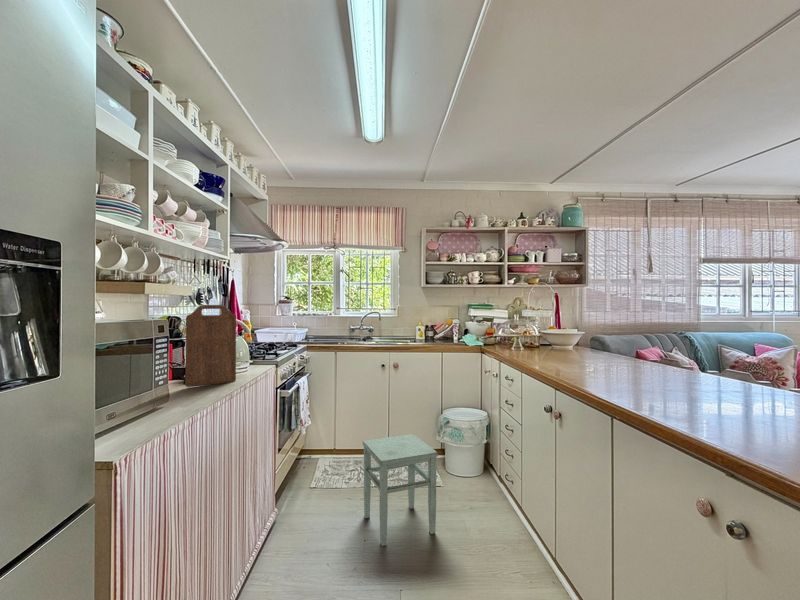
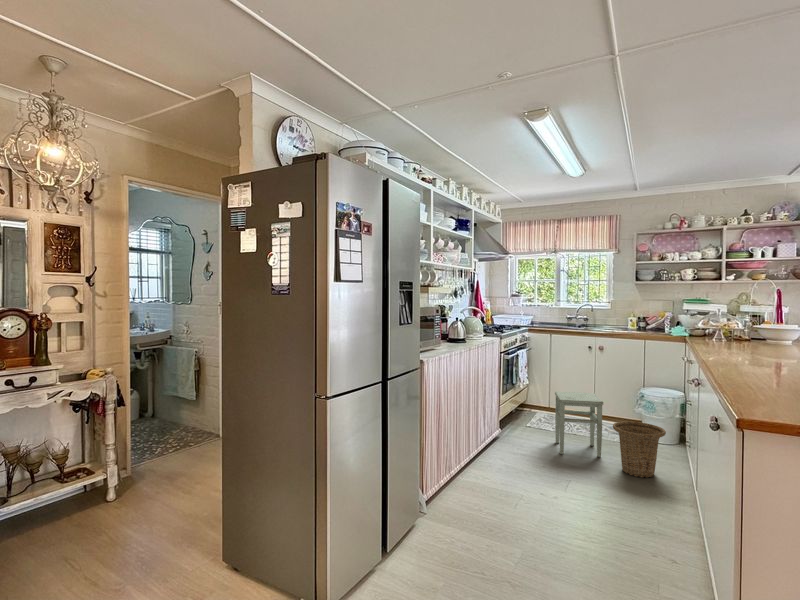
cutting board: present [185,305,236,387] -> none [449,299,473,340]
basket: none [461,475,532,568] -> present [613,421,666,478]

